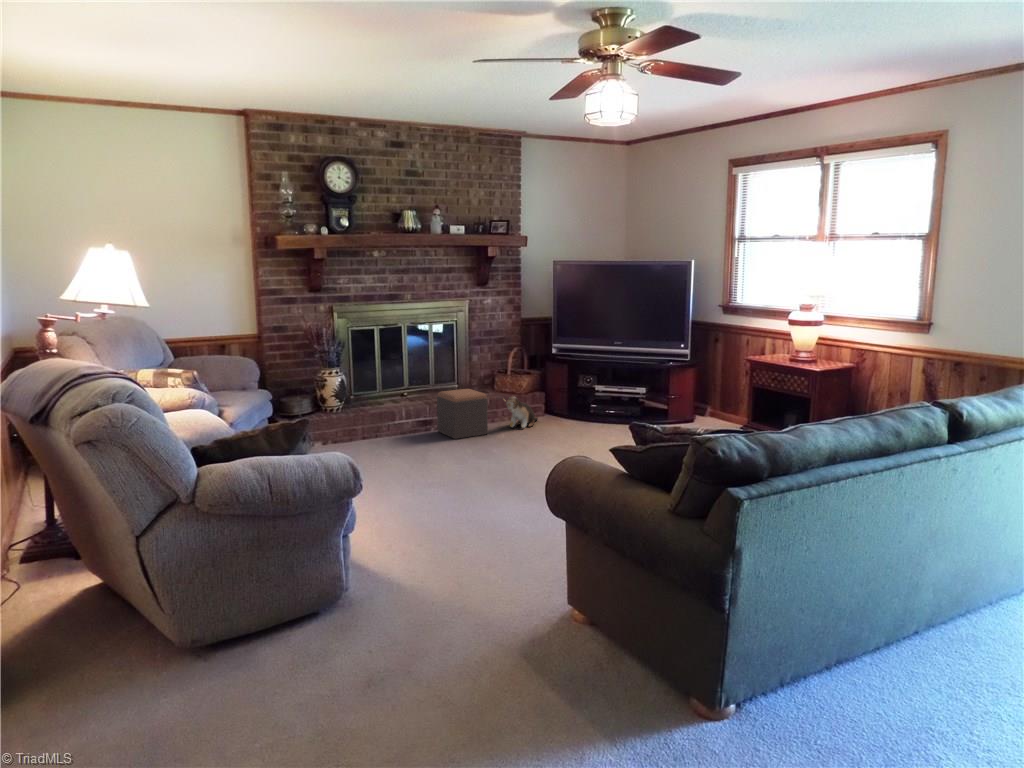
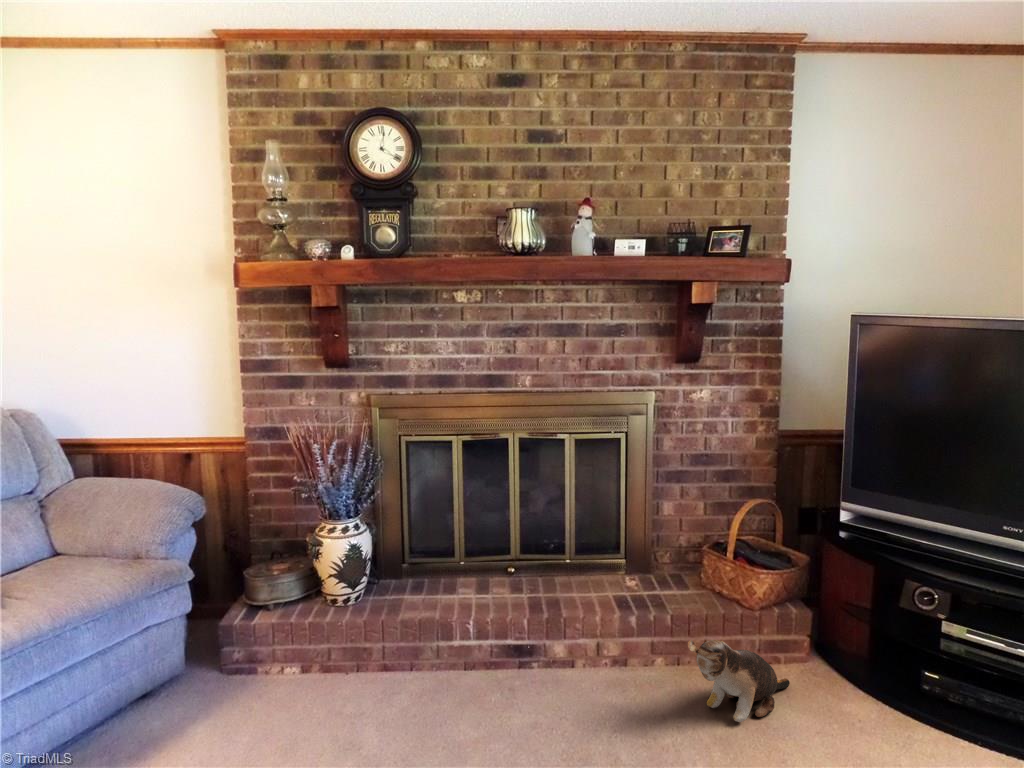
footstool: present [437,389,488,439] -> none [539,595,642,731]

